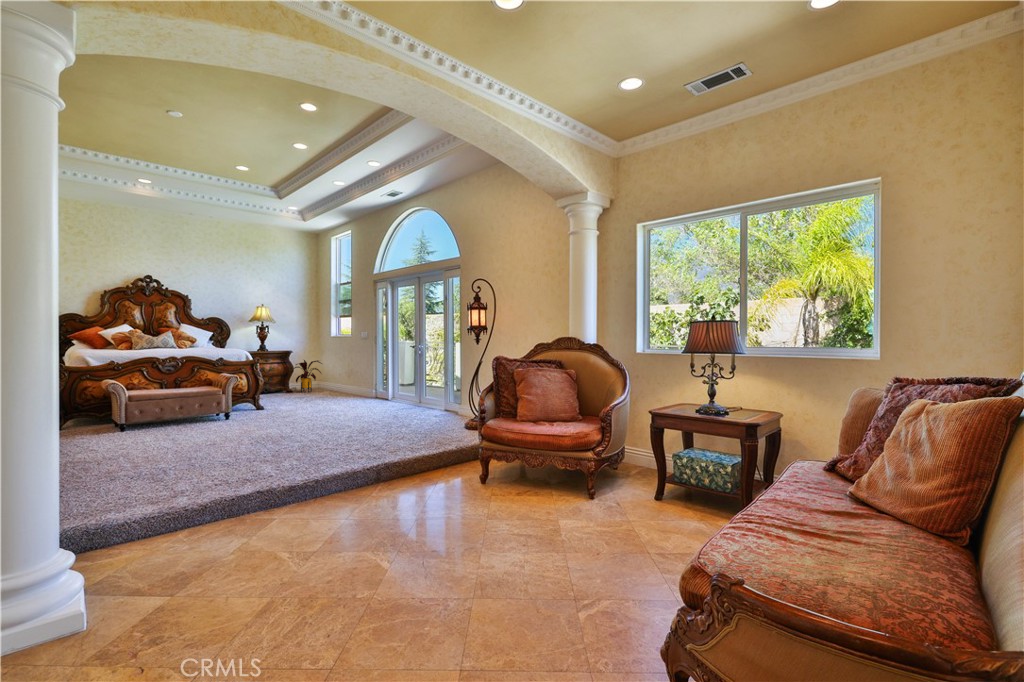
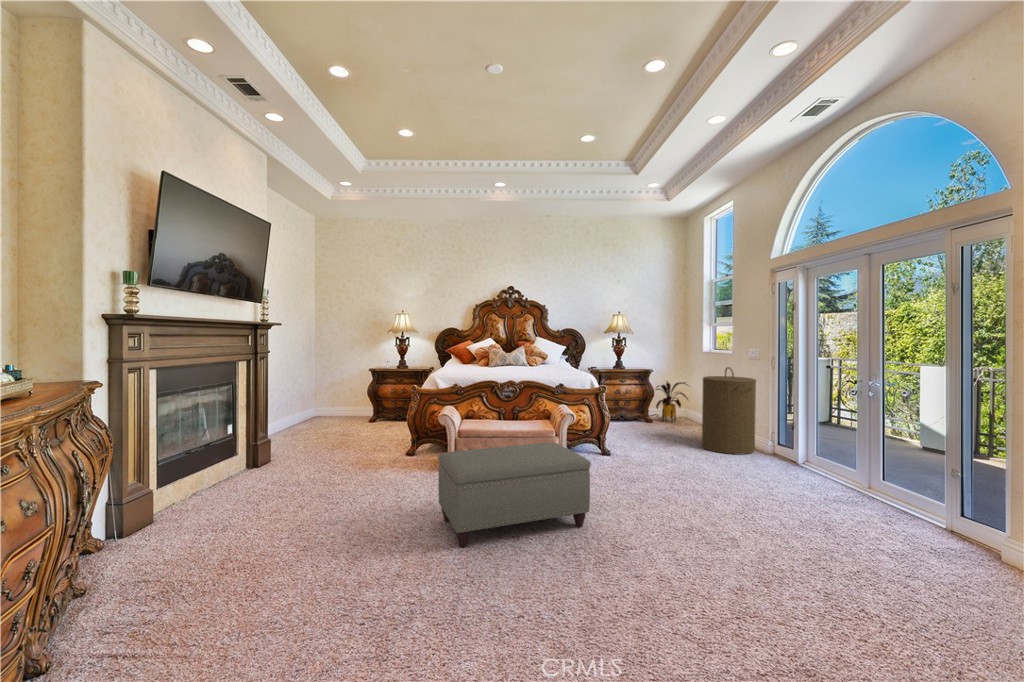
laundry hamper: none [332,343,367,401] -> present [702,367,756,454]
ottoman: none [141,388,264,450] -> present [438,443,591,547]

